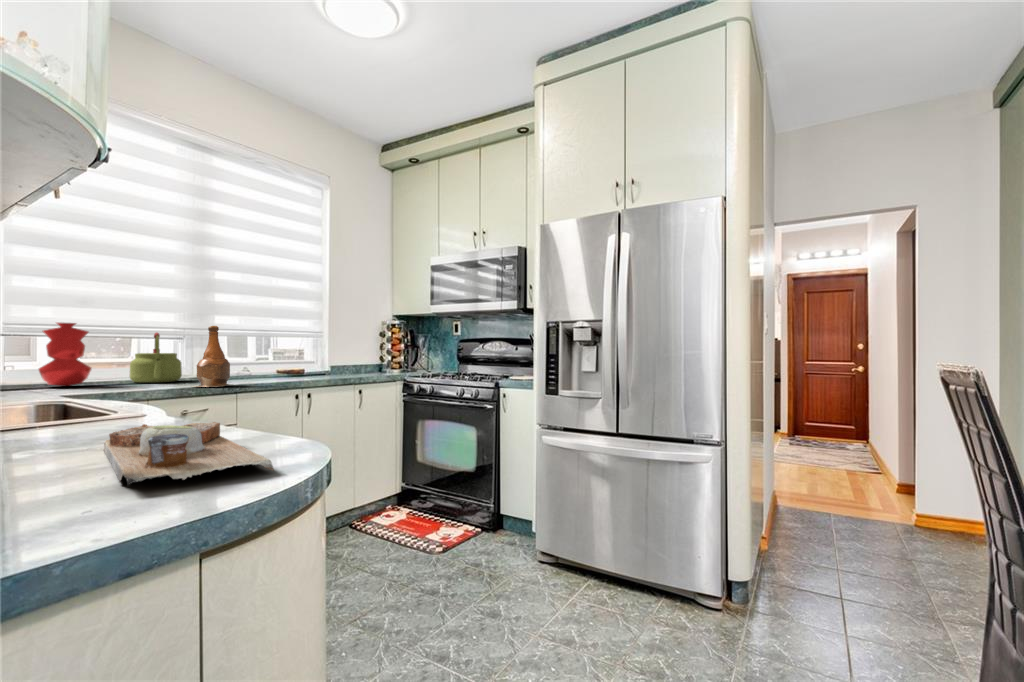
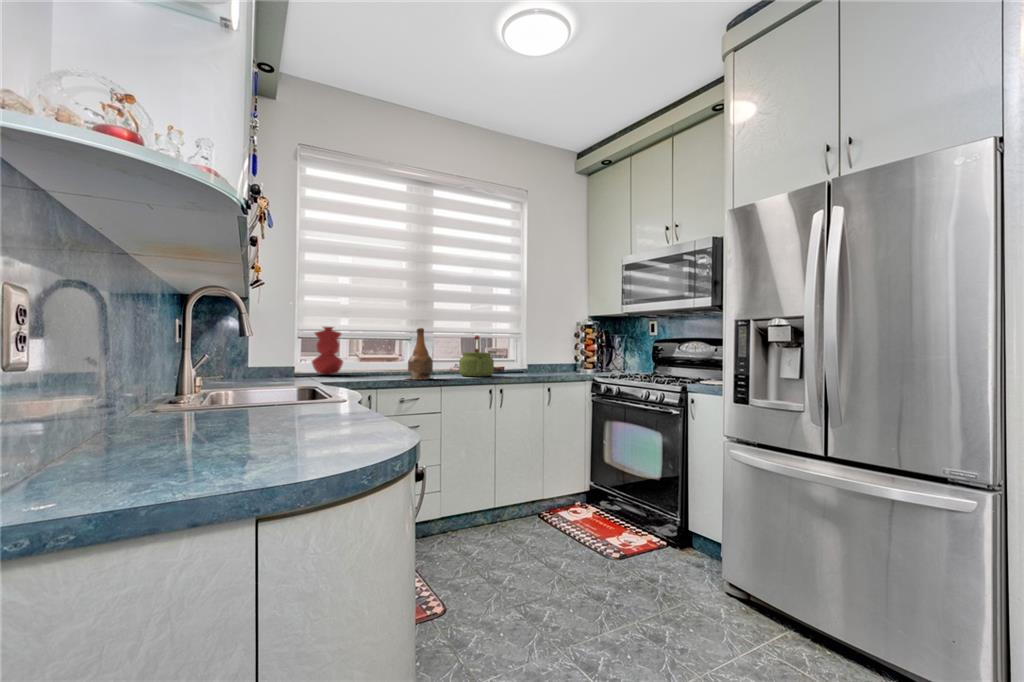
kettle: present [130,333,182,383] -> present [459,335,494,377]
cutting board: present [104,422,274,486] -> none [228,407,353,456]

